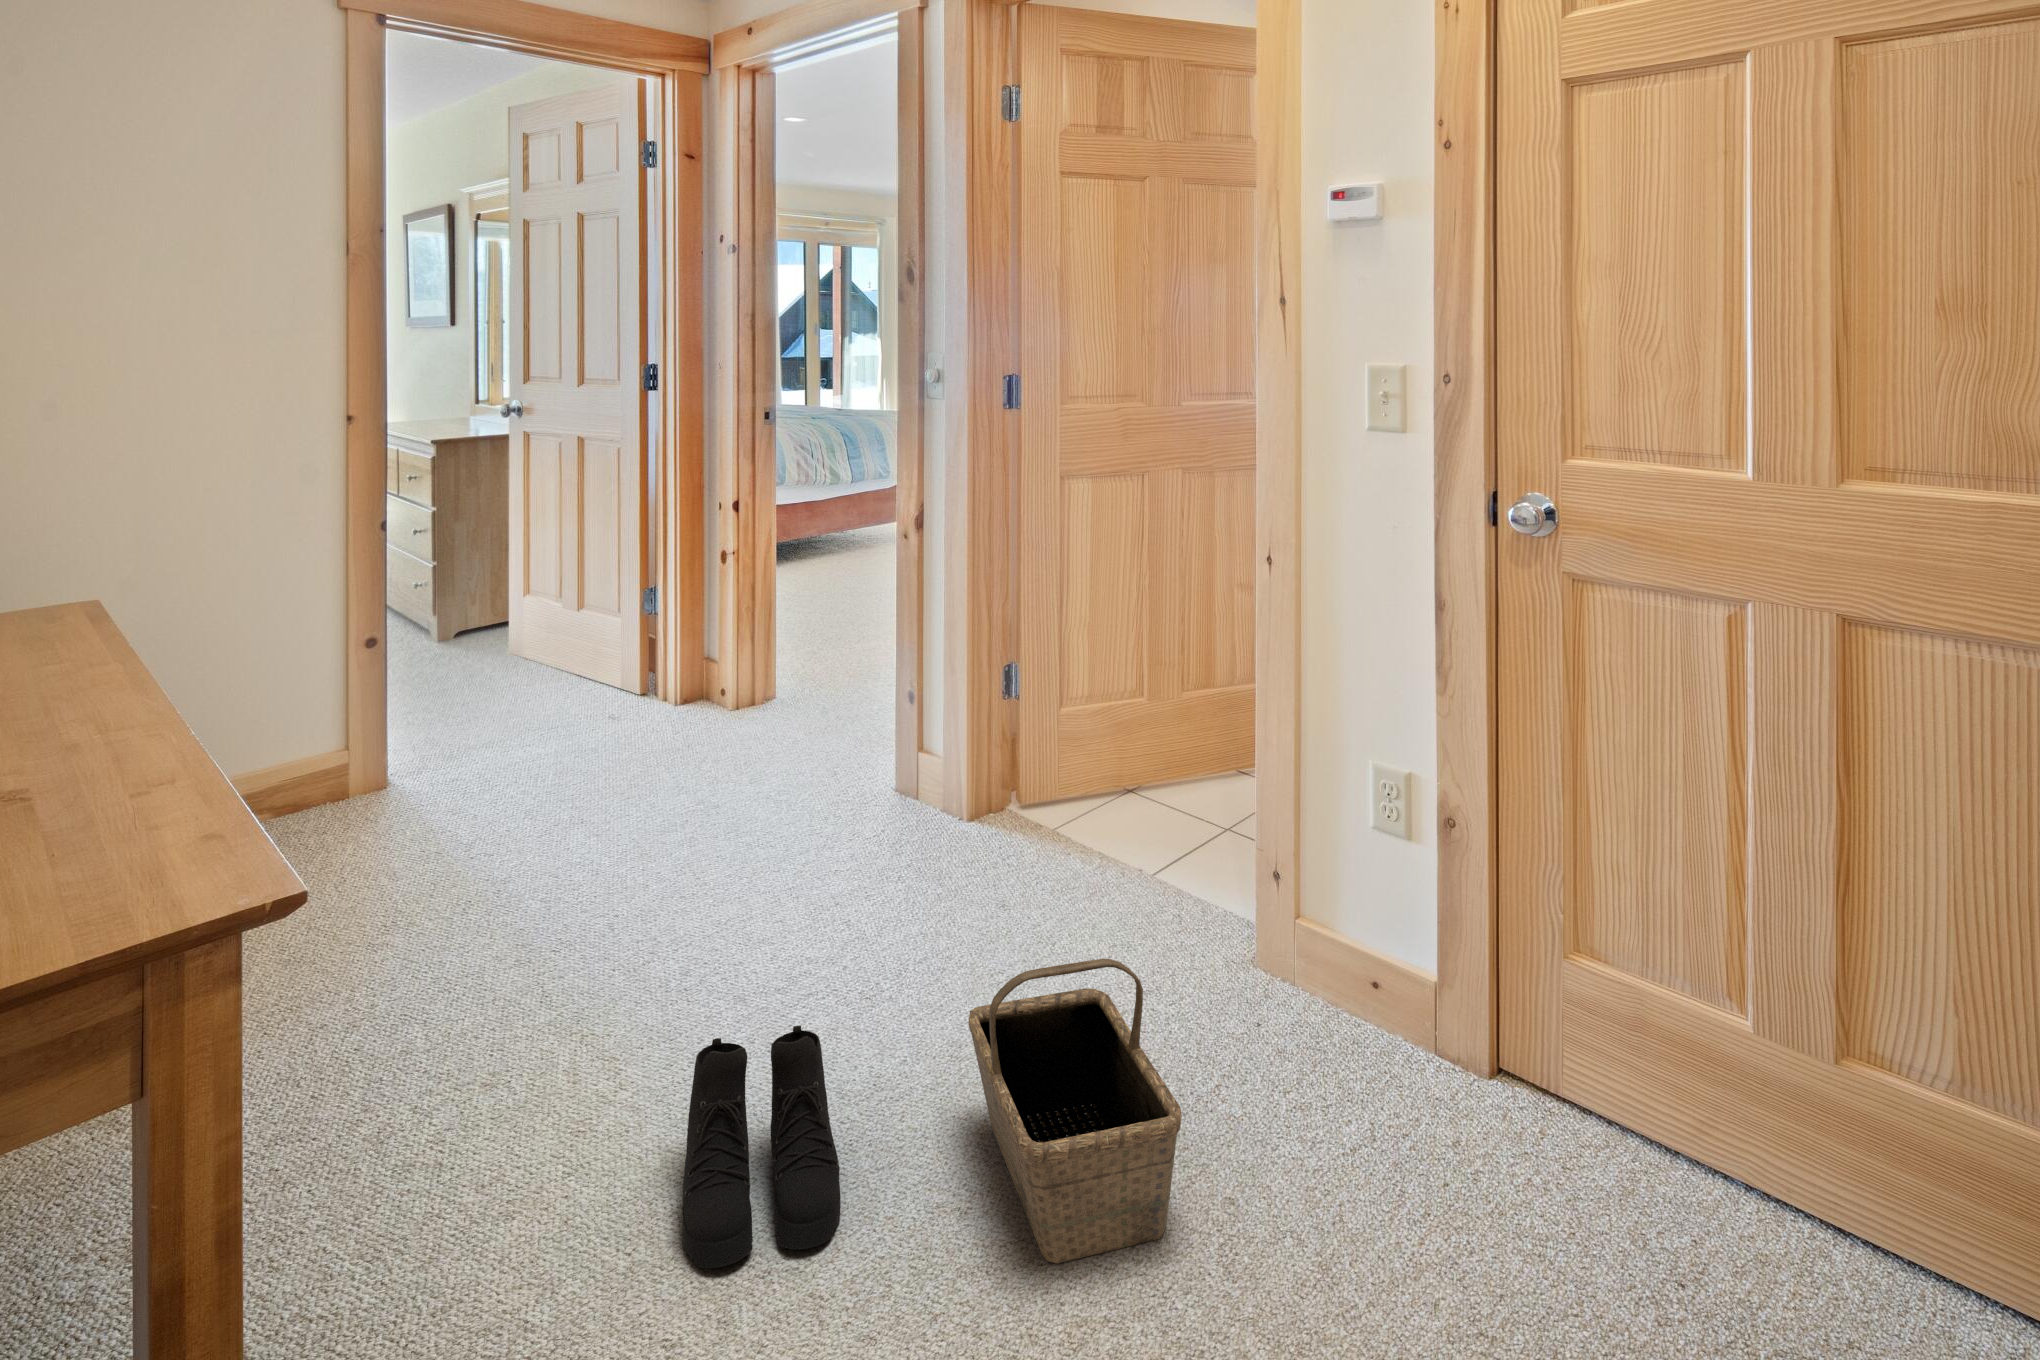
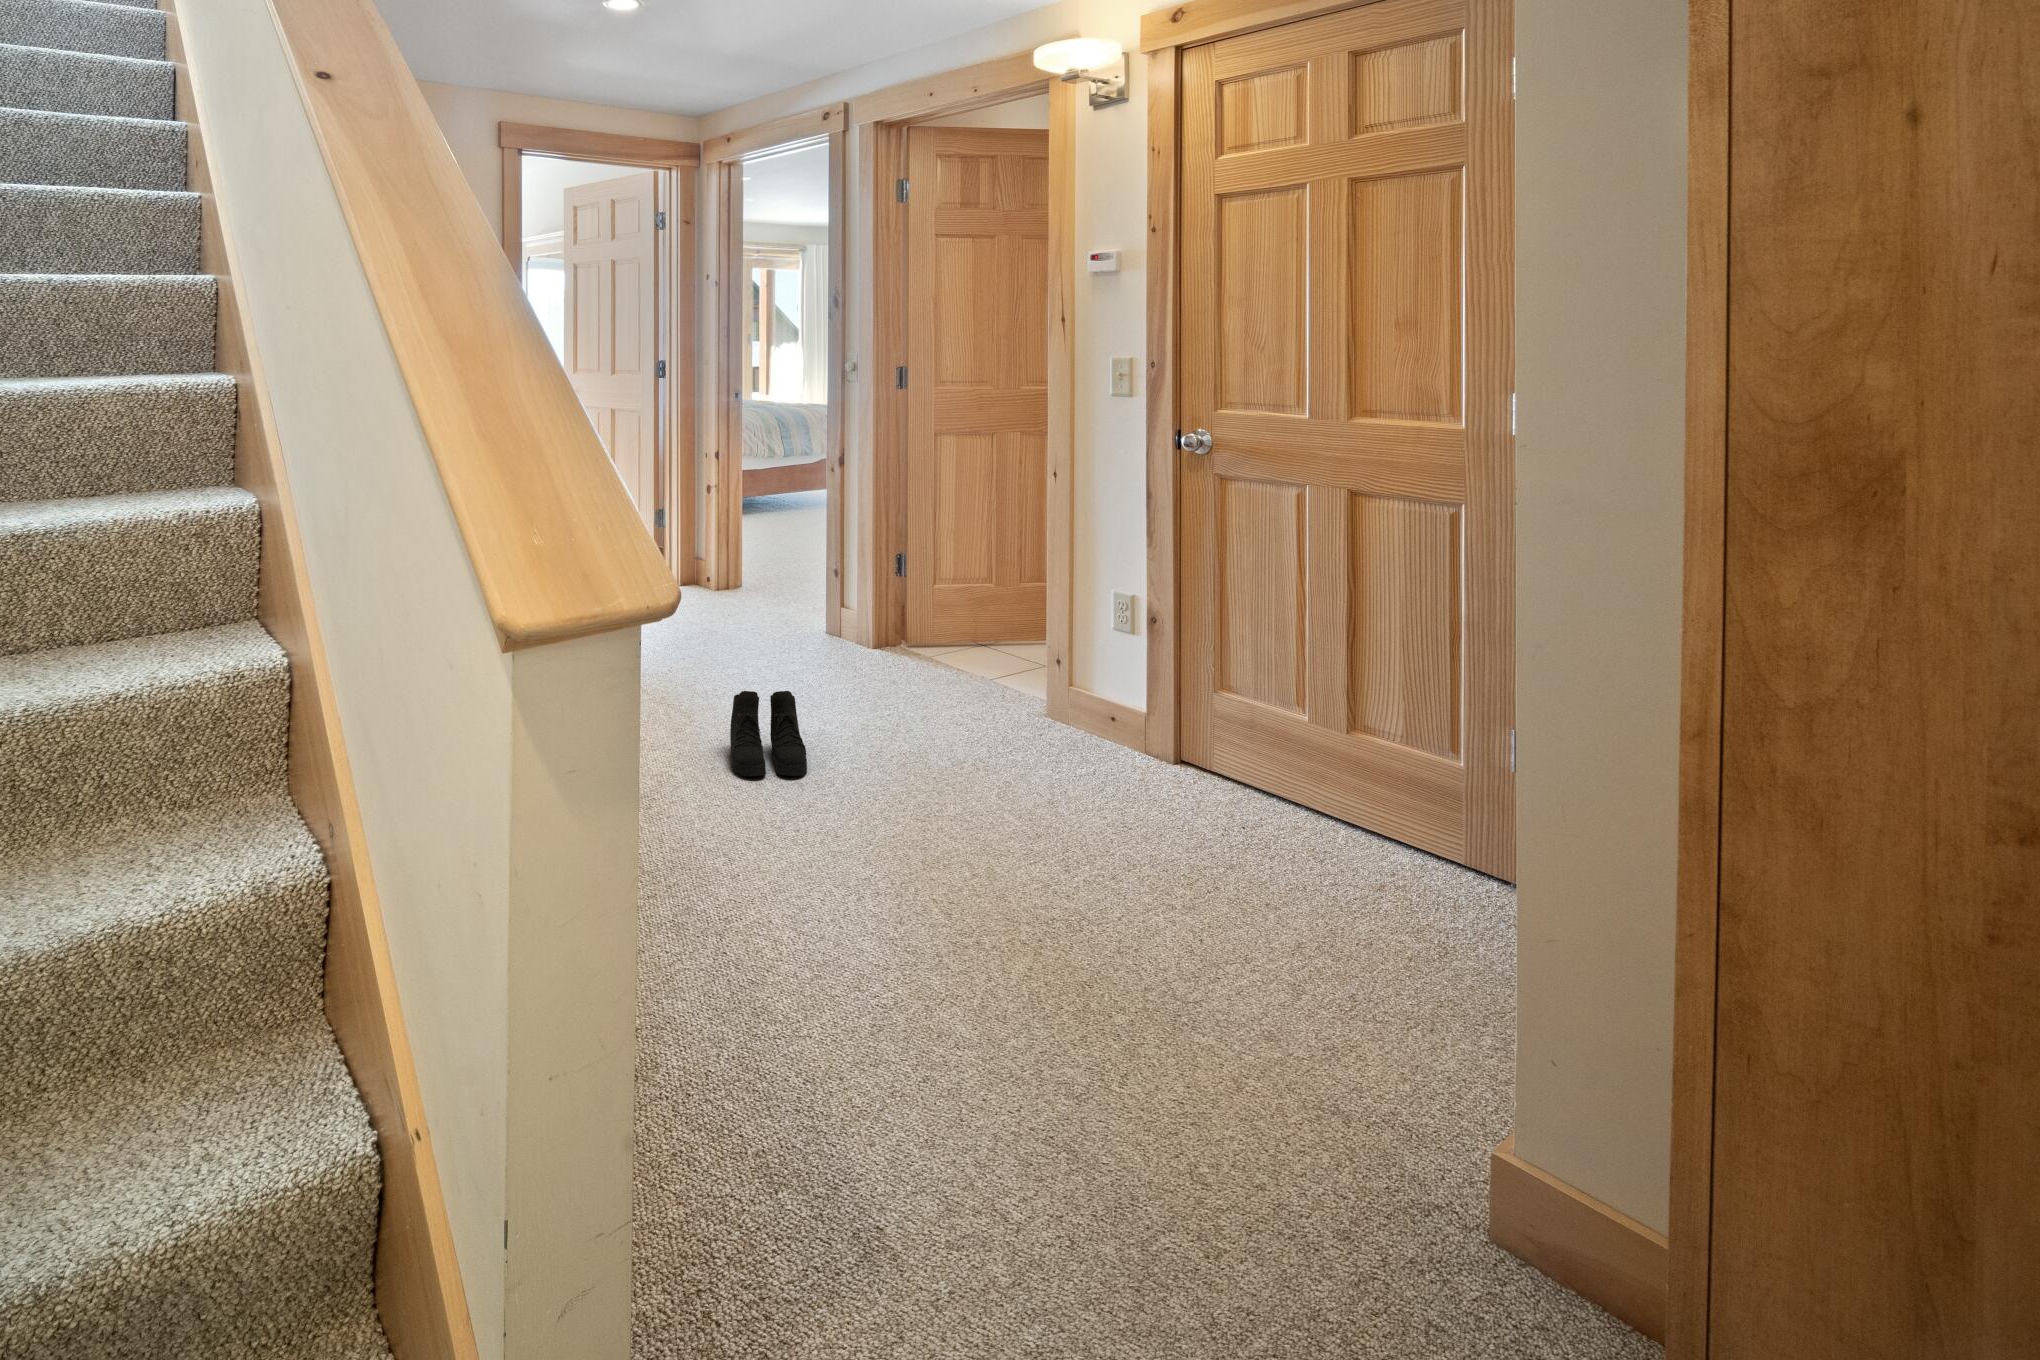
basket: present [968,959,1182,1264] -> none [871,662,981,793]

